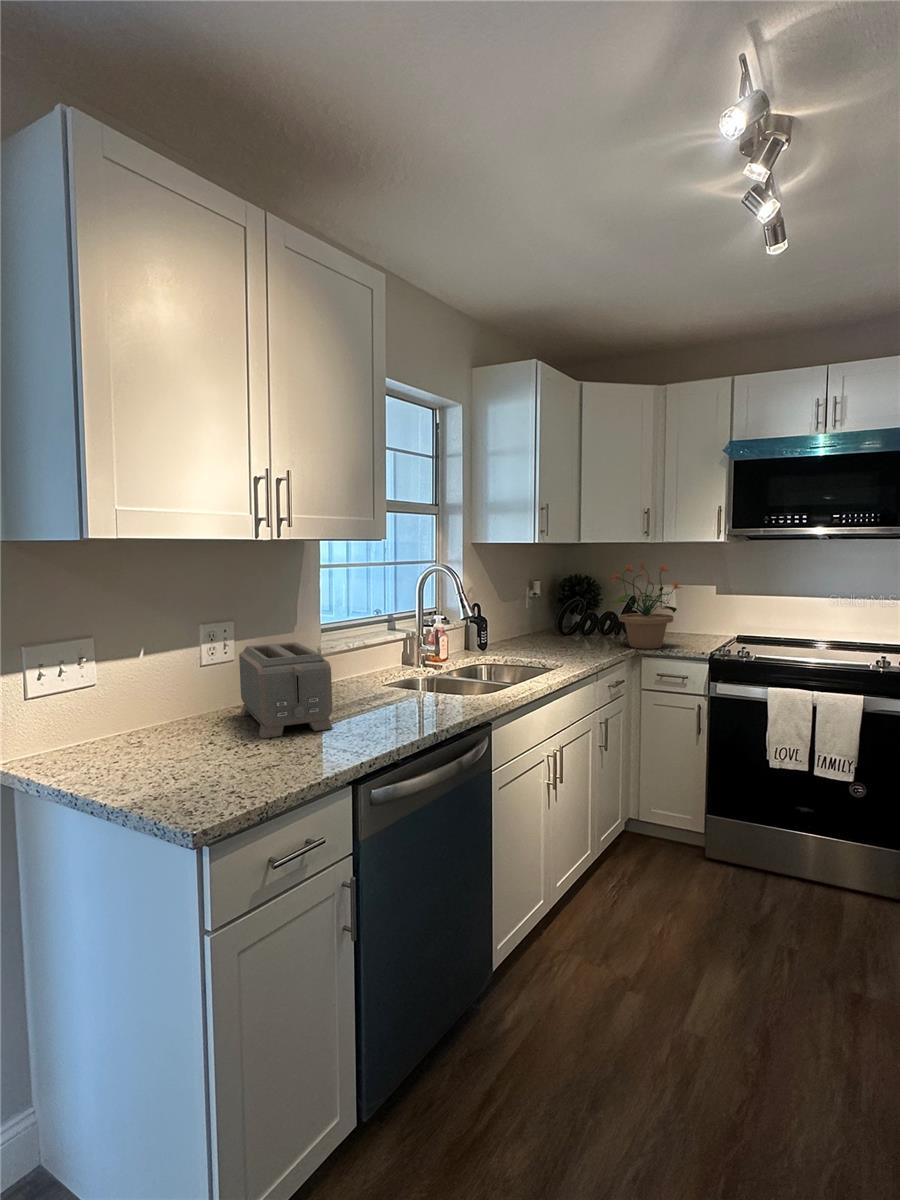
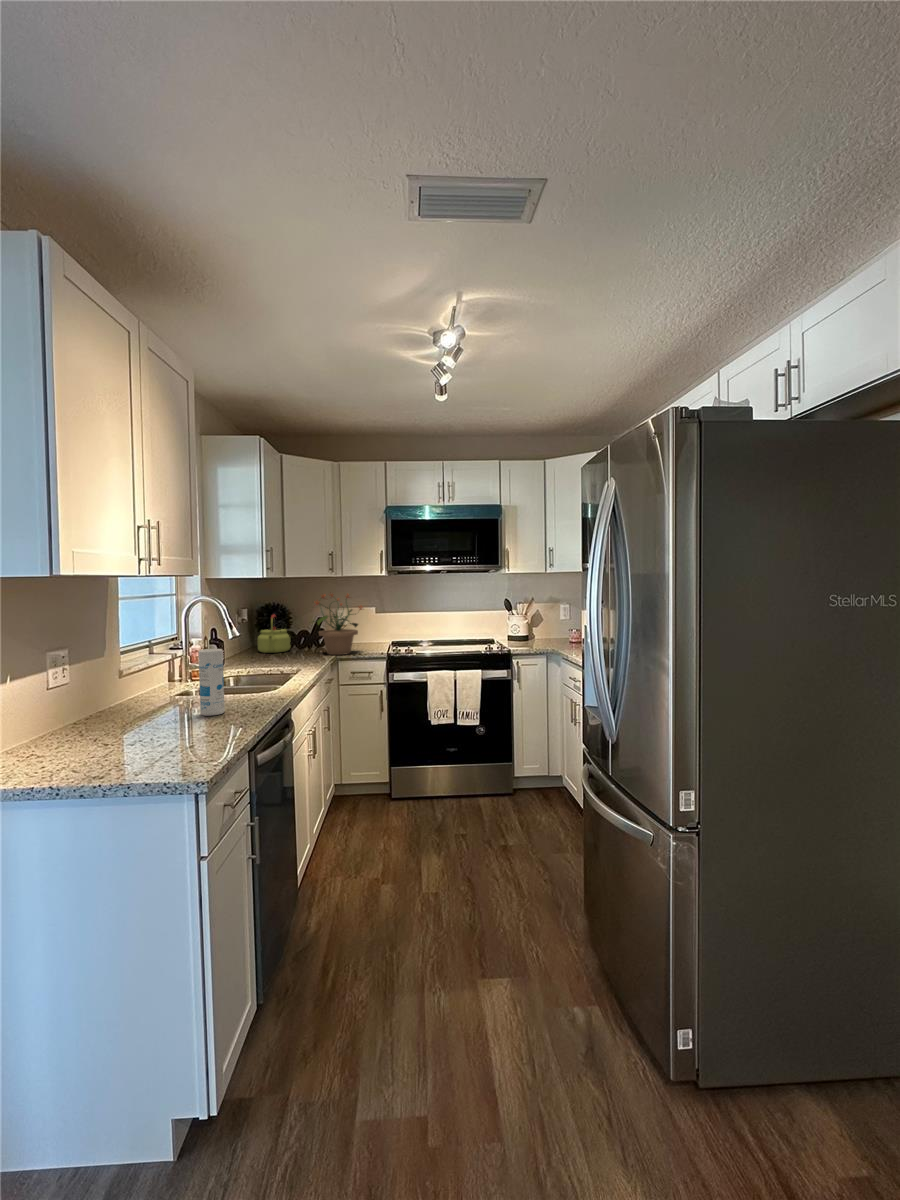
kettle: none [552,589,593,638] -> present [258,614,291,653]
canister: none [369,633,398,713] -> present [198,649,225,716]
toaster: present [239,642,333,738] -> none [72,663,193,747]

